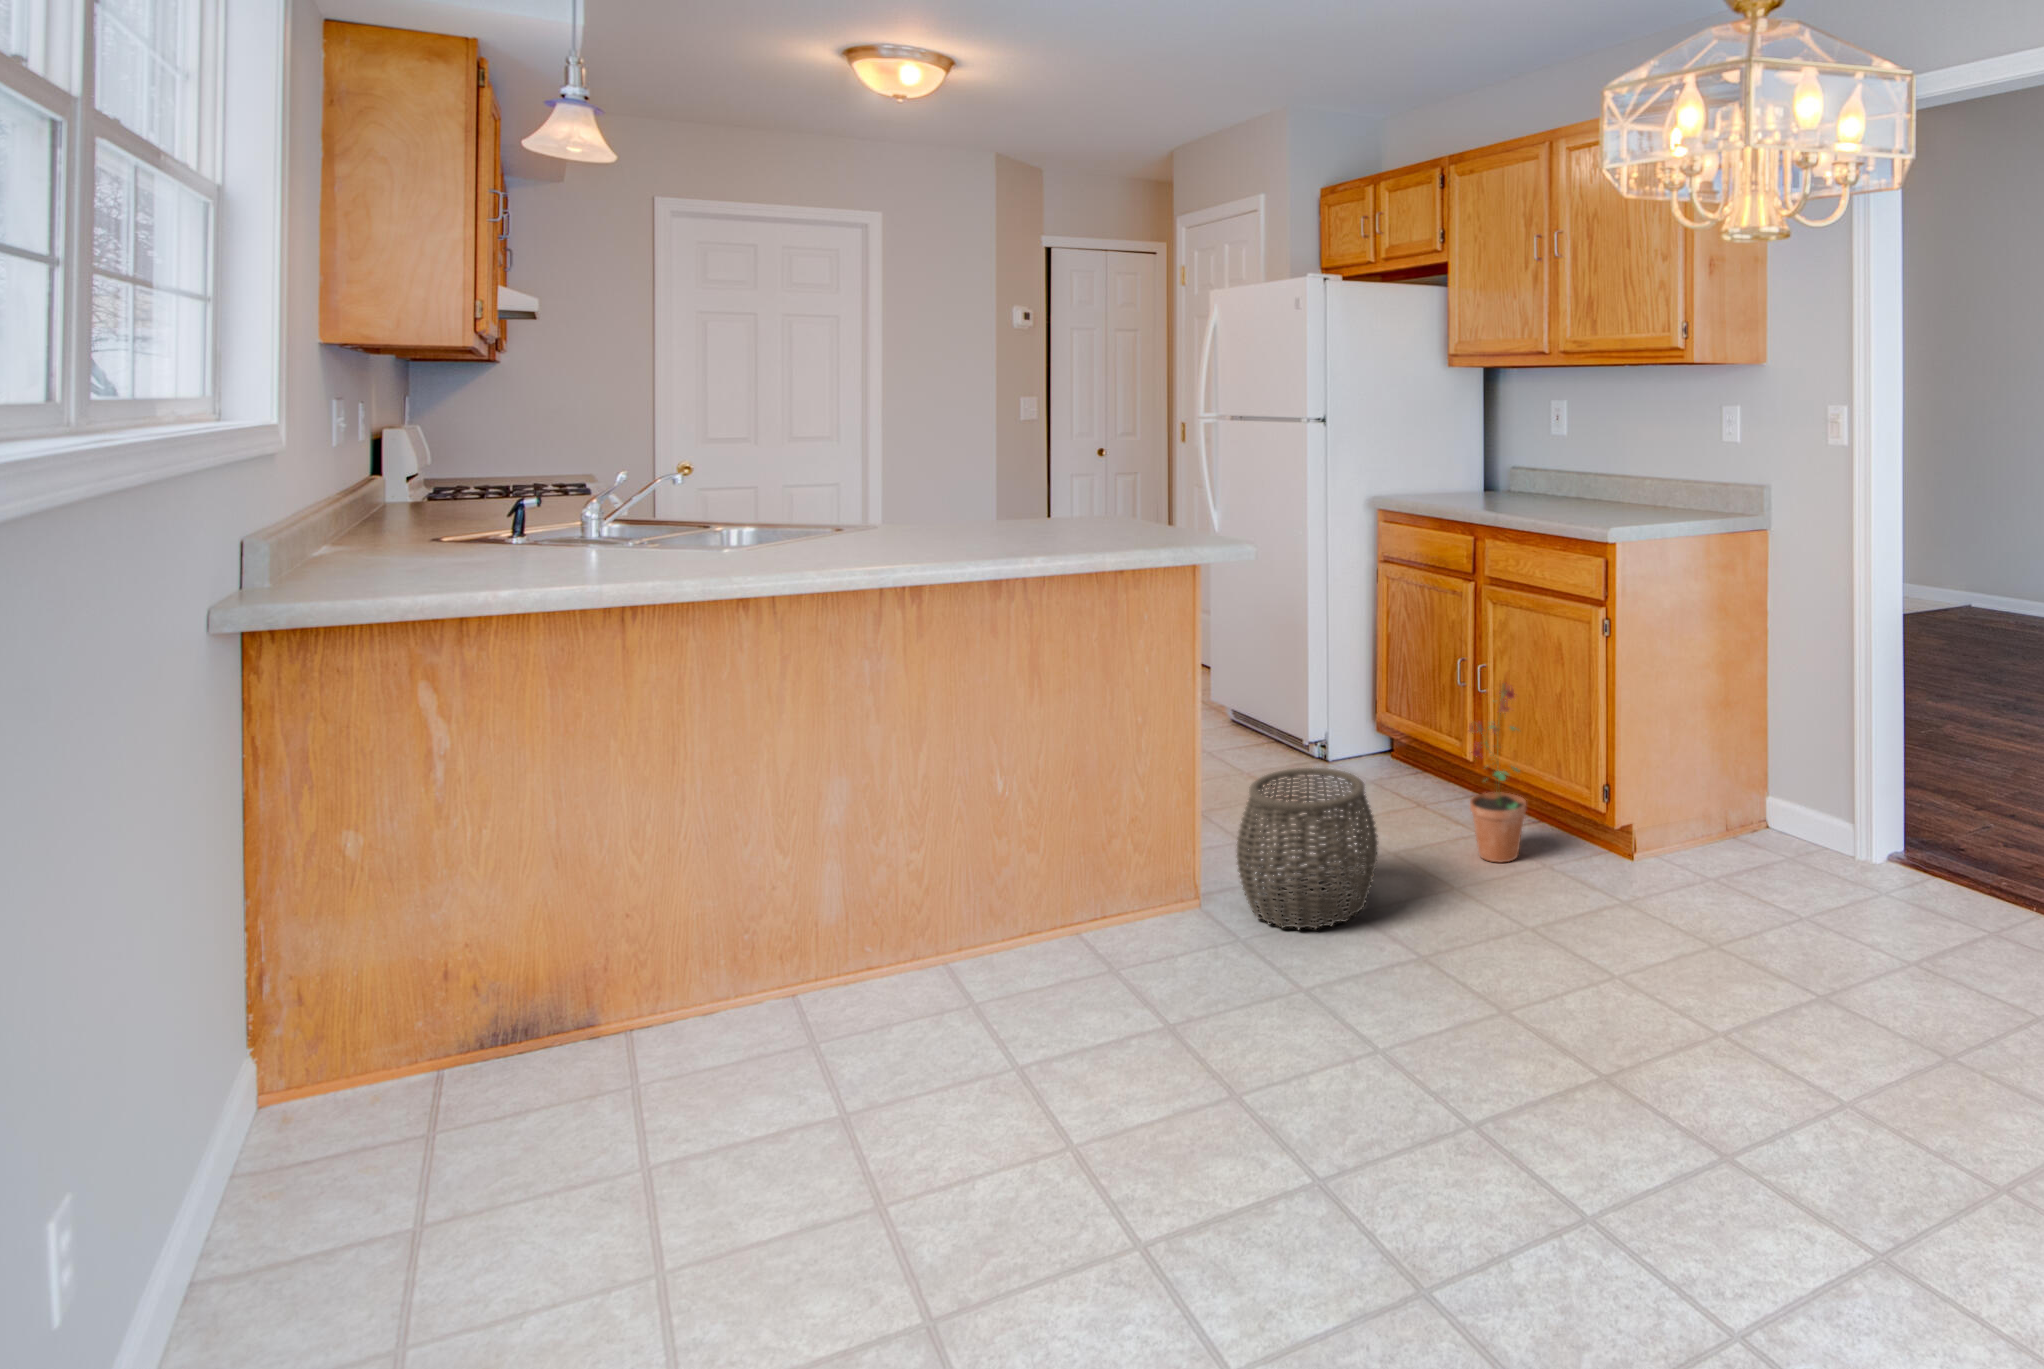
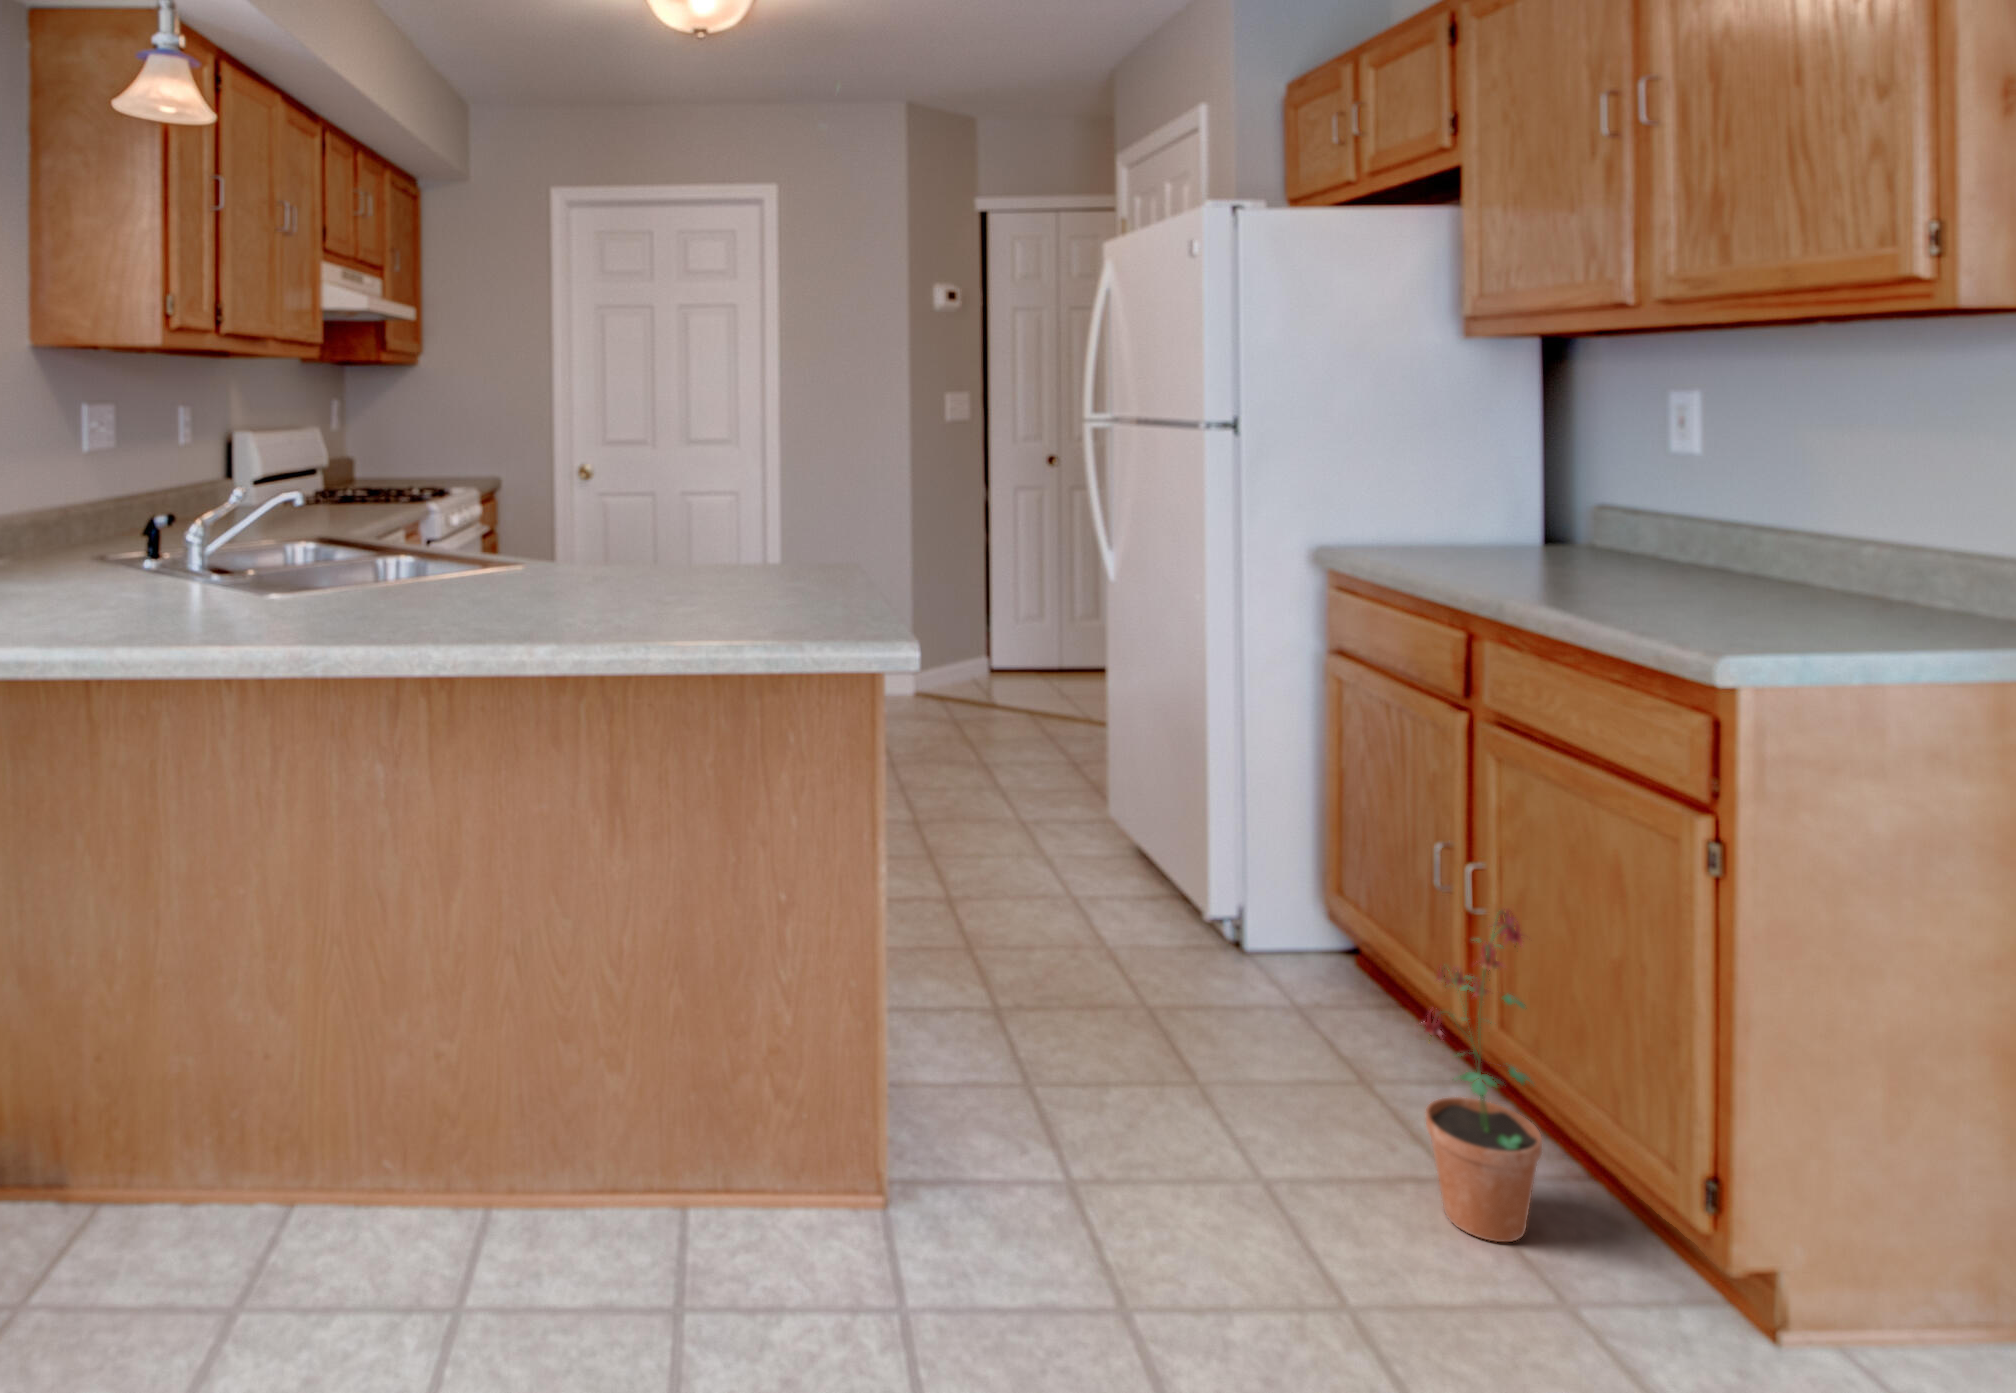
woven basket: present [1236,768,1378,929] -> none [973,981,1213,1276]

